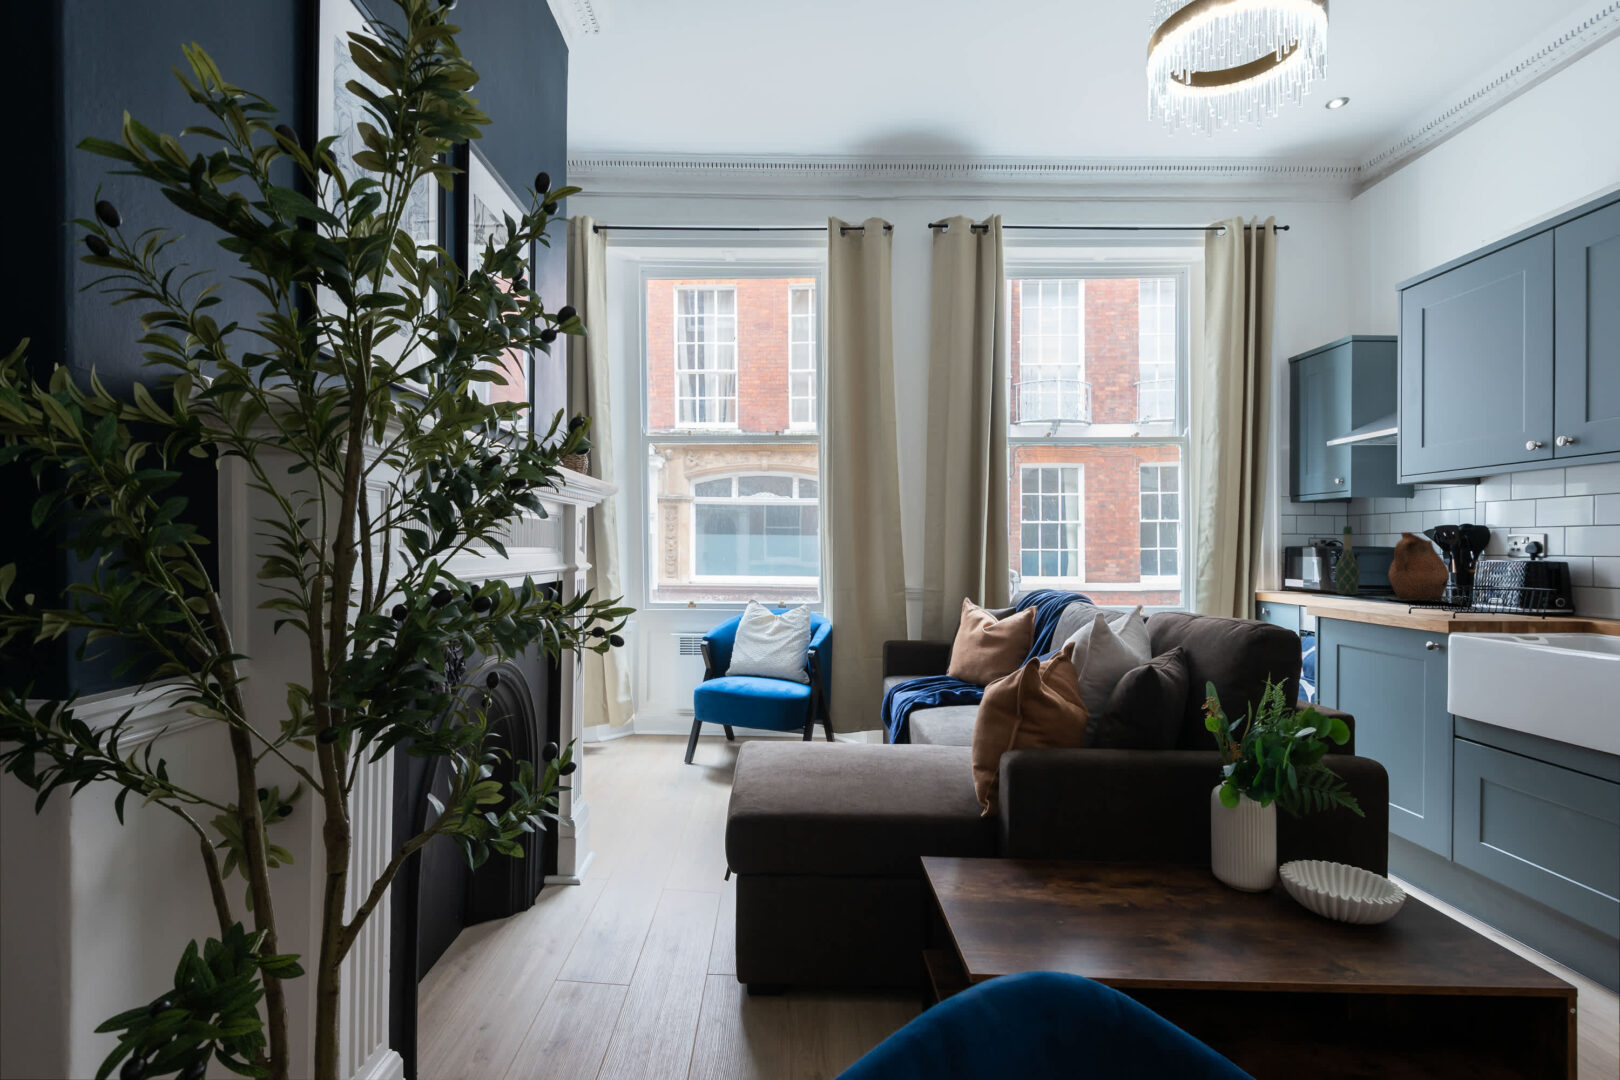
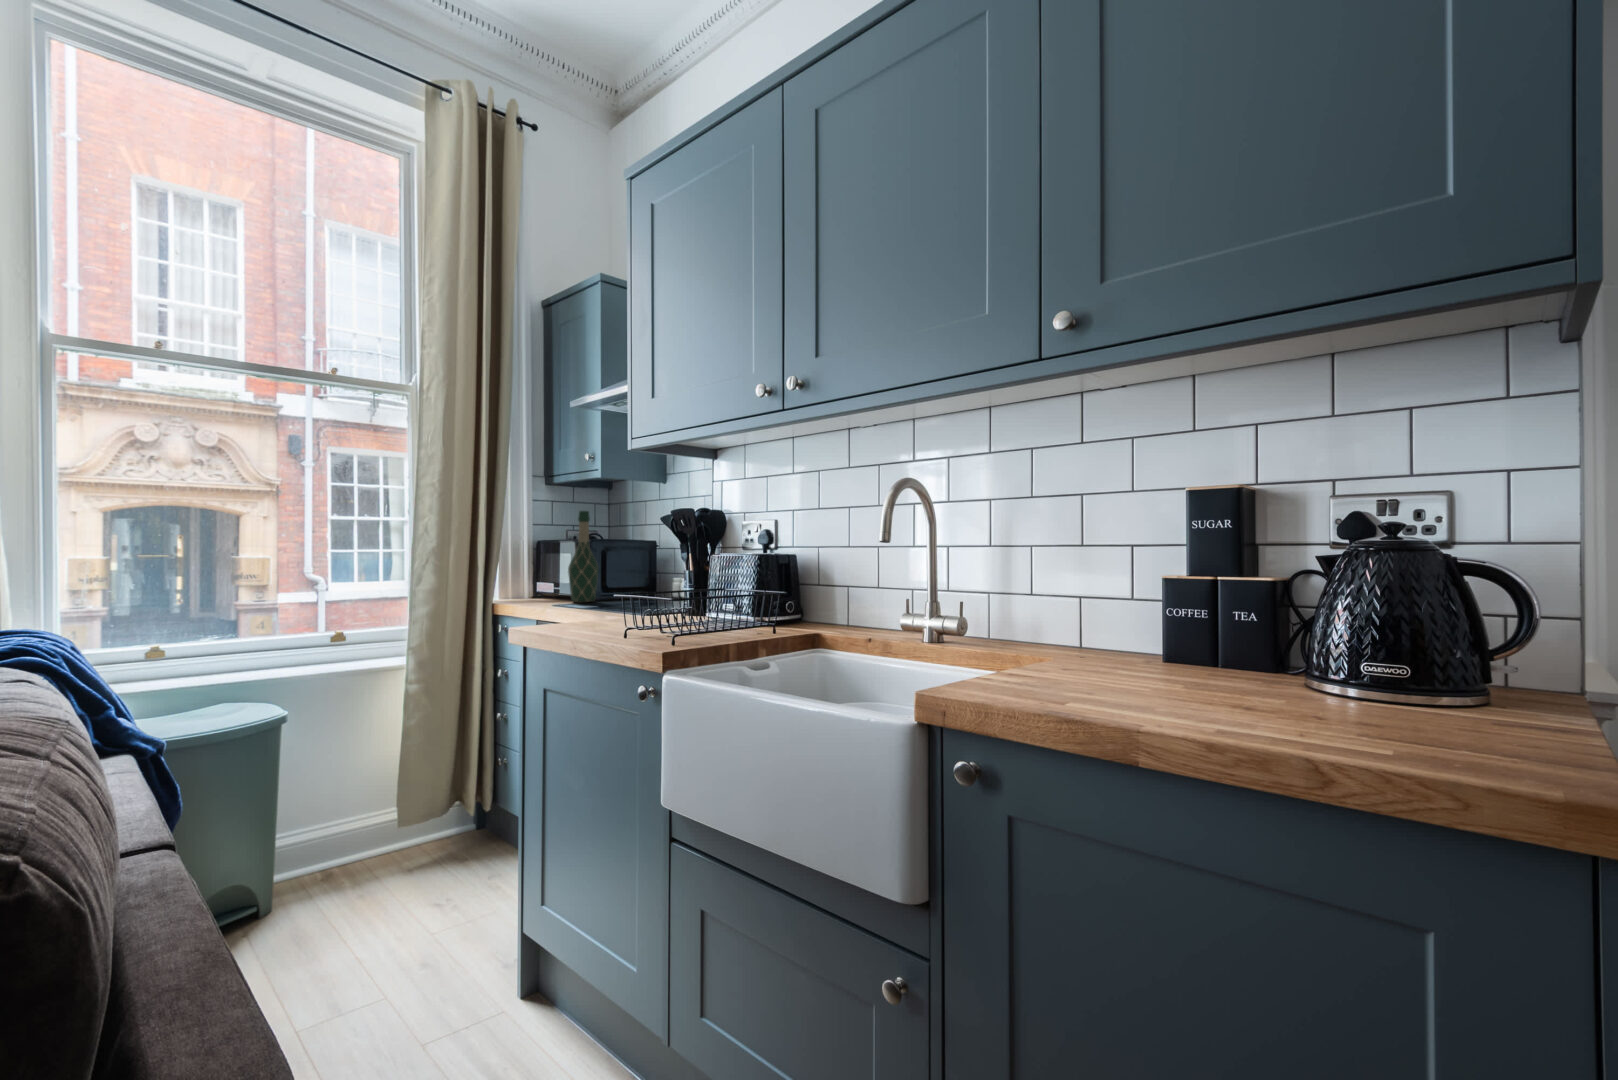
ceramic pitcher: present [1389,532,1455,602] -> none [615,518,697,610]

